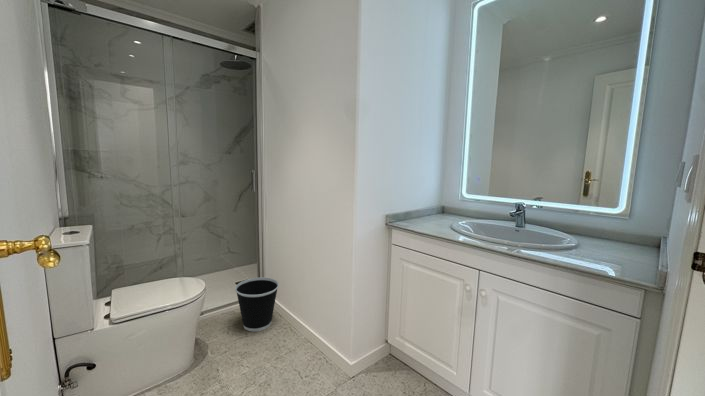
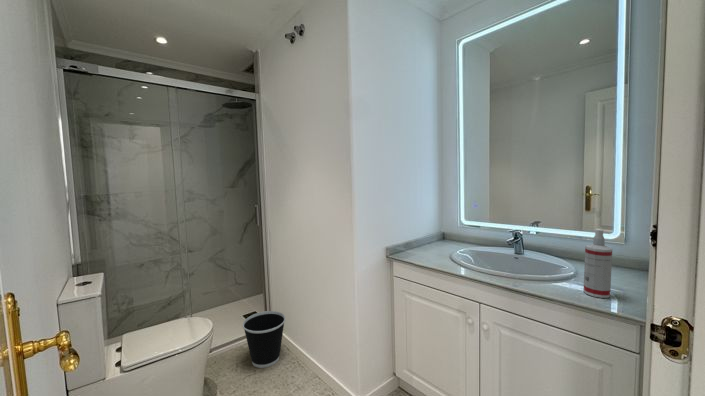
spray bottle: none [586,197,621,265] -> present [584,230,612,298]

